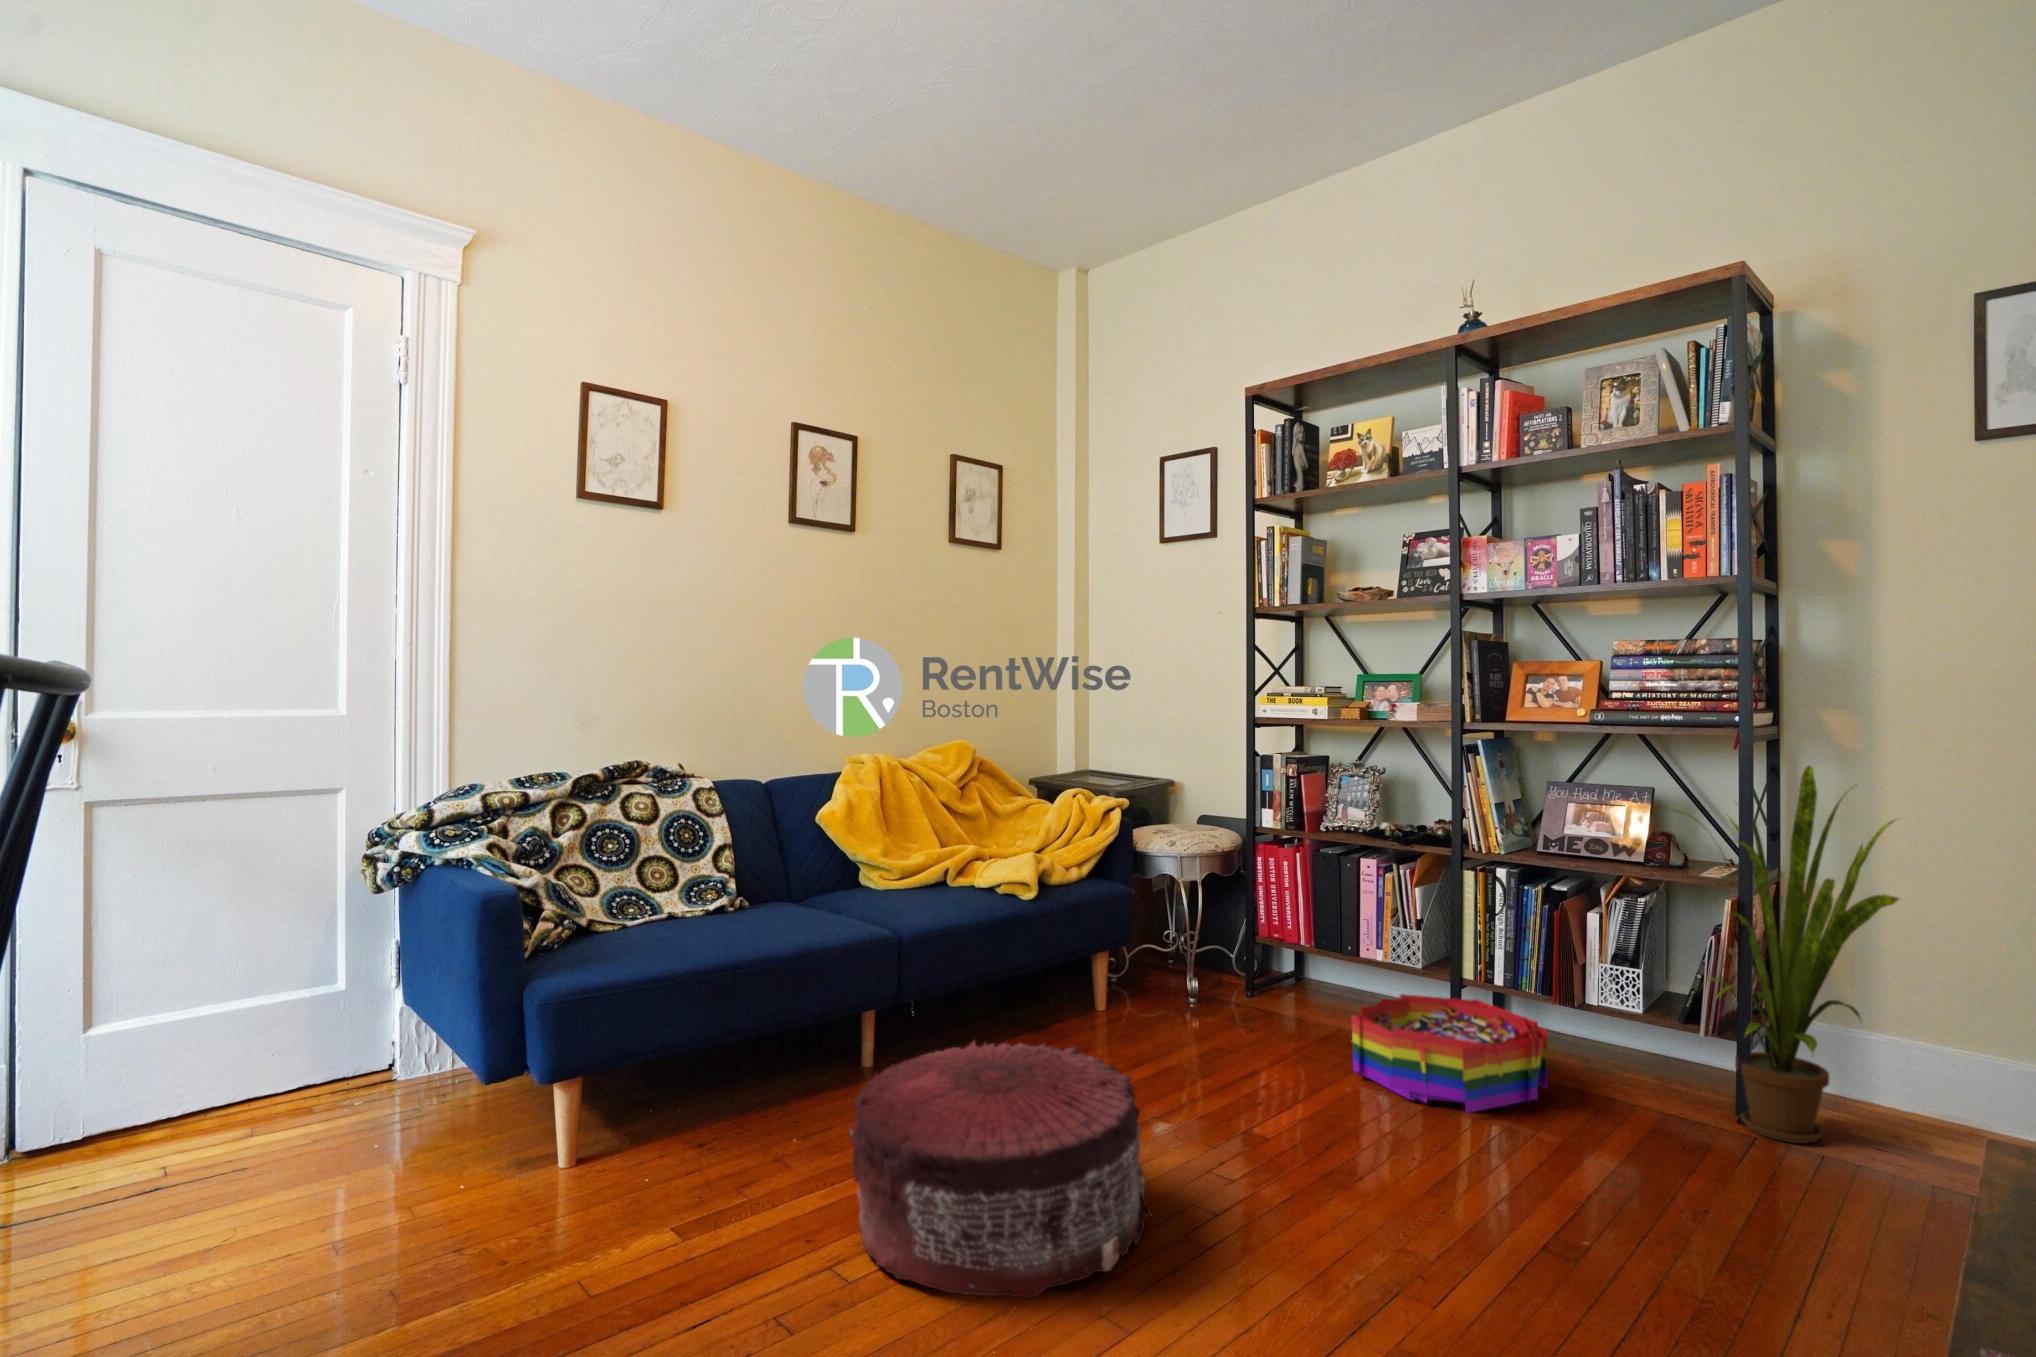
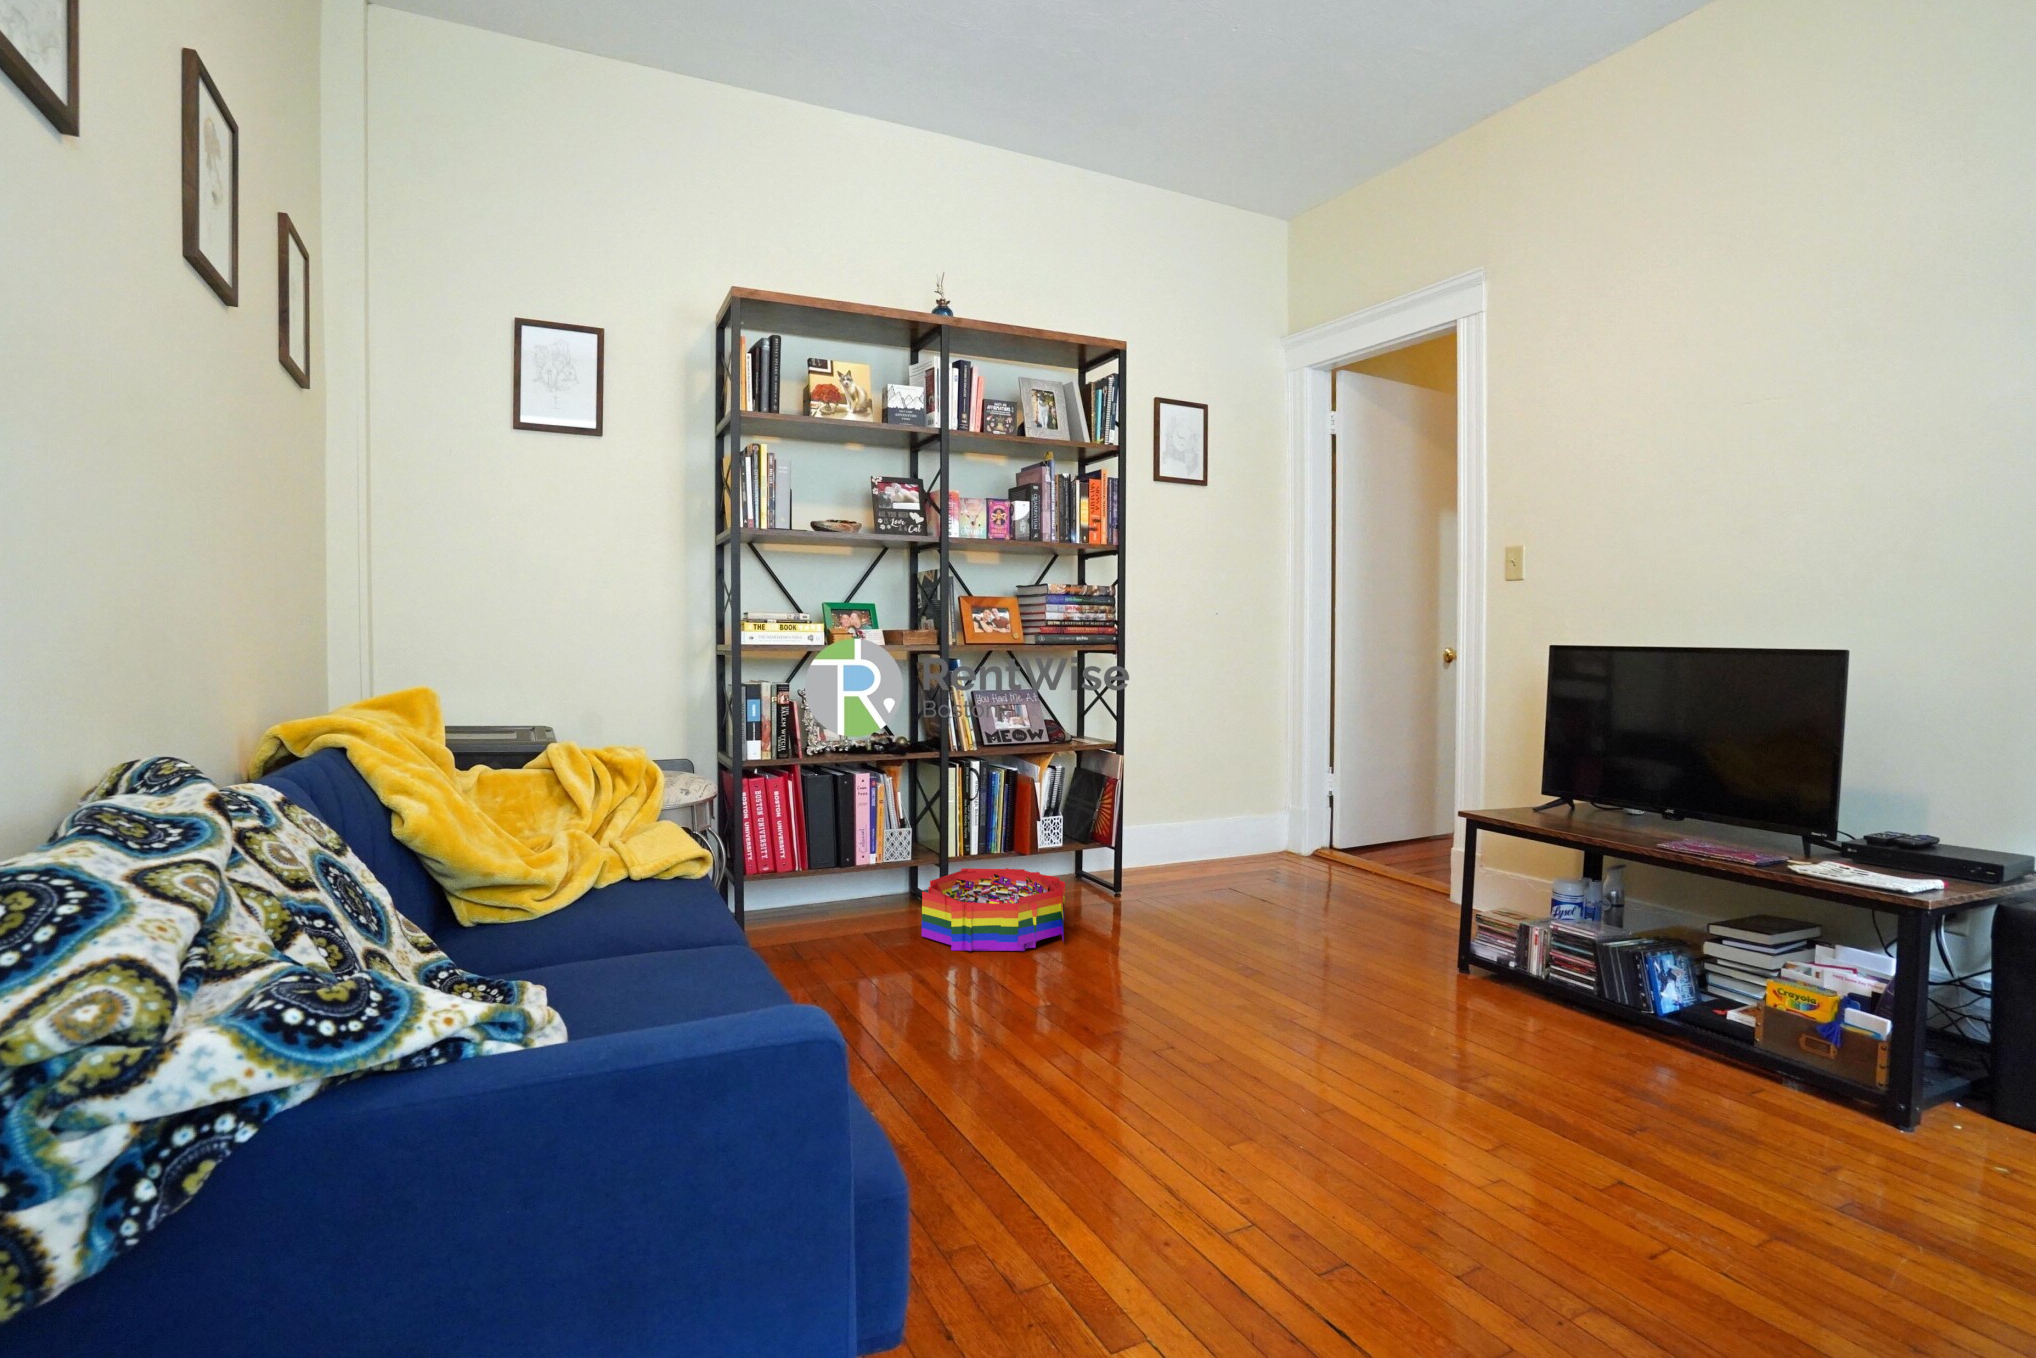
house plant: present [1675,766,1899,1143] -> none [1075,667,1208,898]
pouf: present [849,1041,1152,1298] -> none [1019,971,1300,1215]

